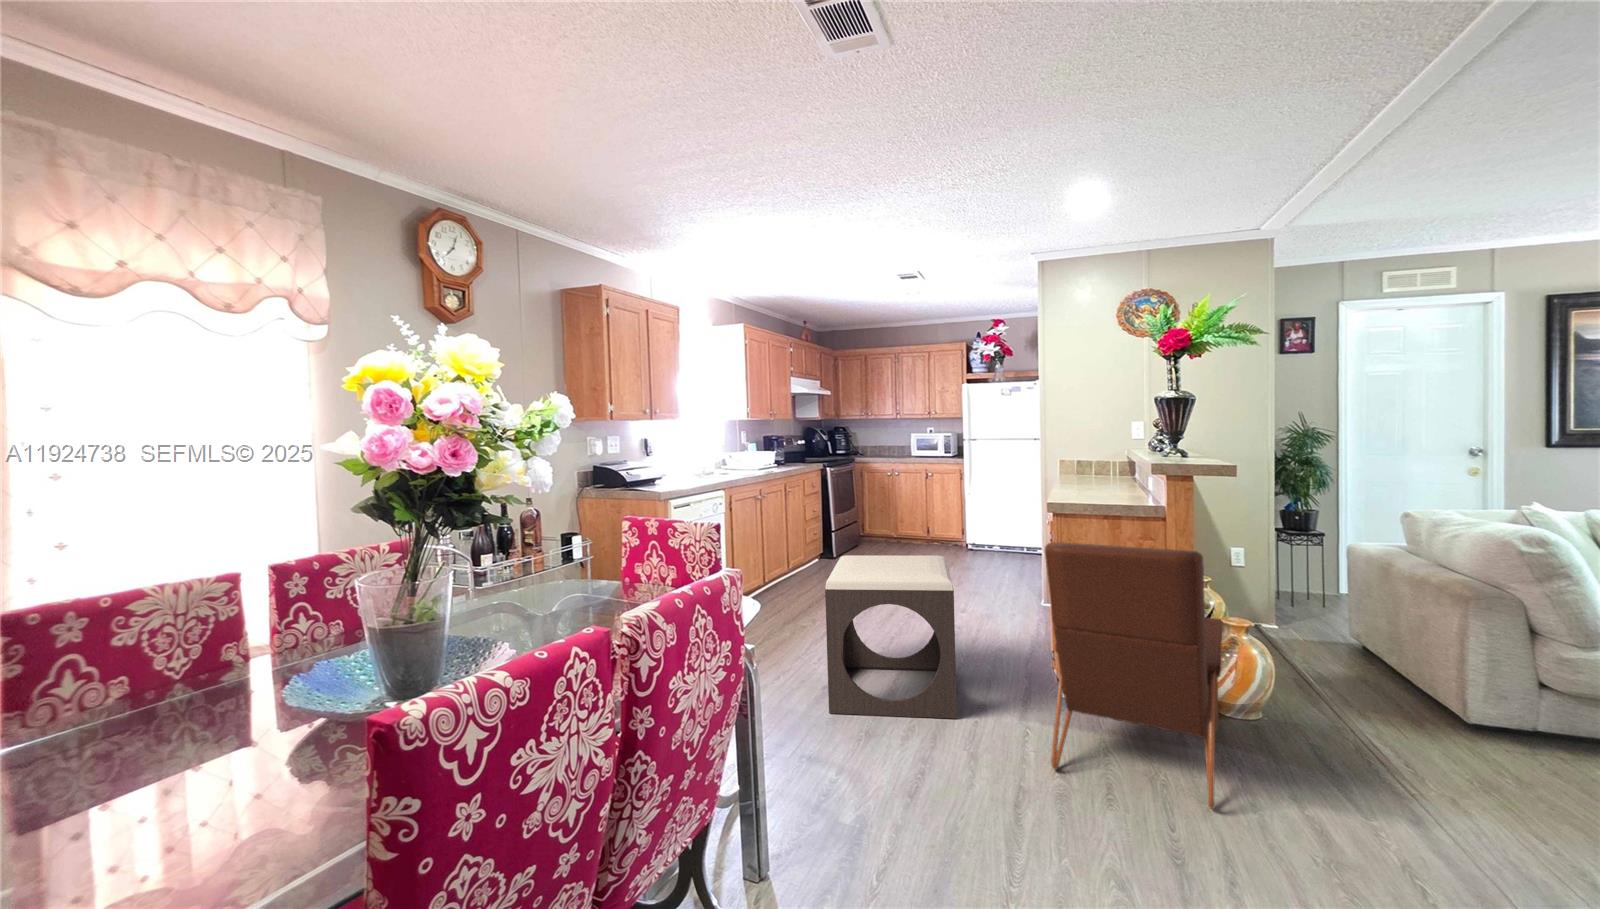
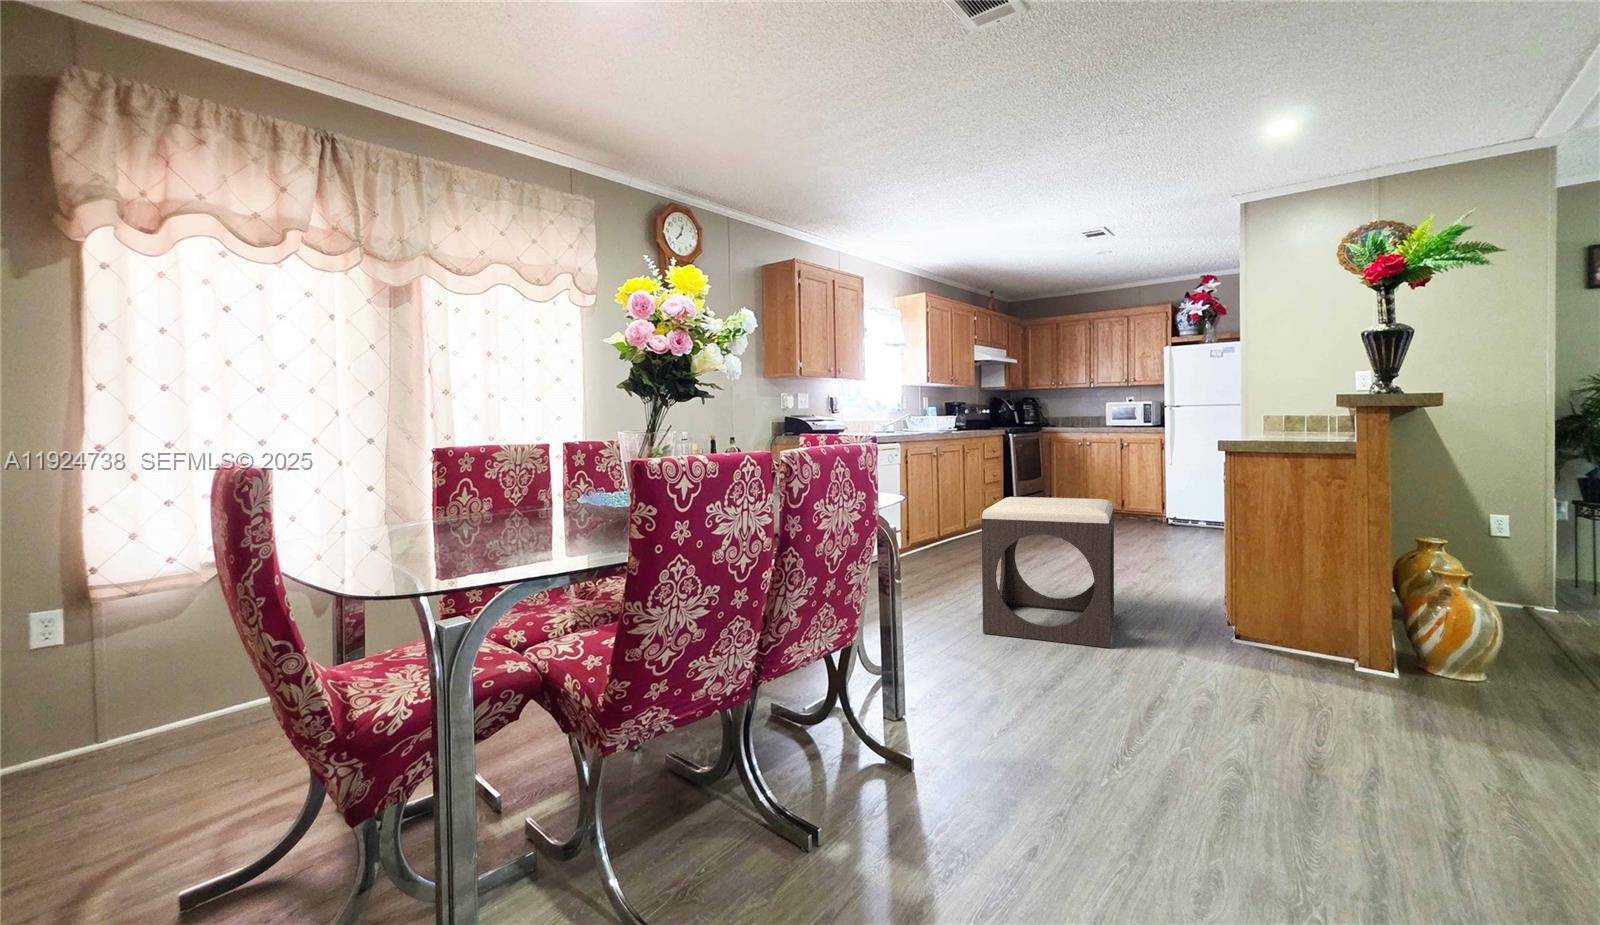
armchair: present [1044,542,1222,809] -> none [1191,464,1416,737]

